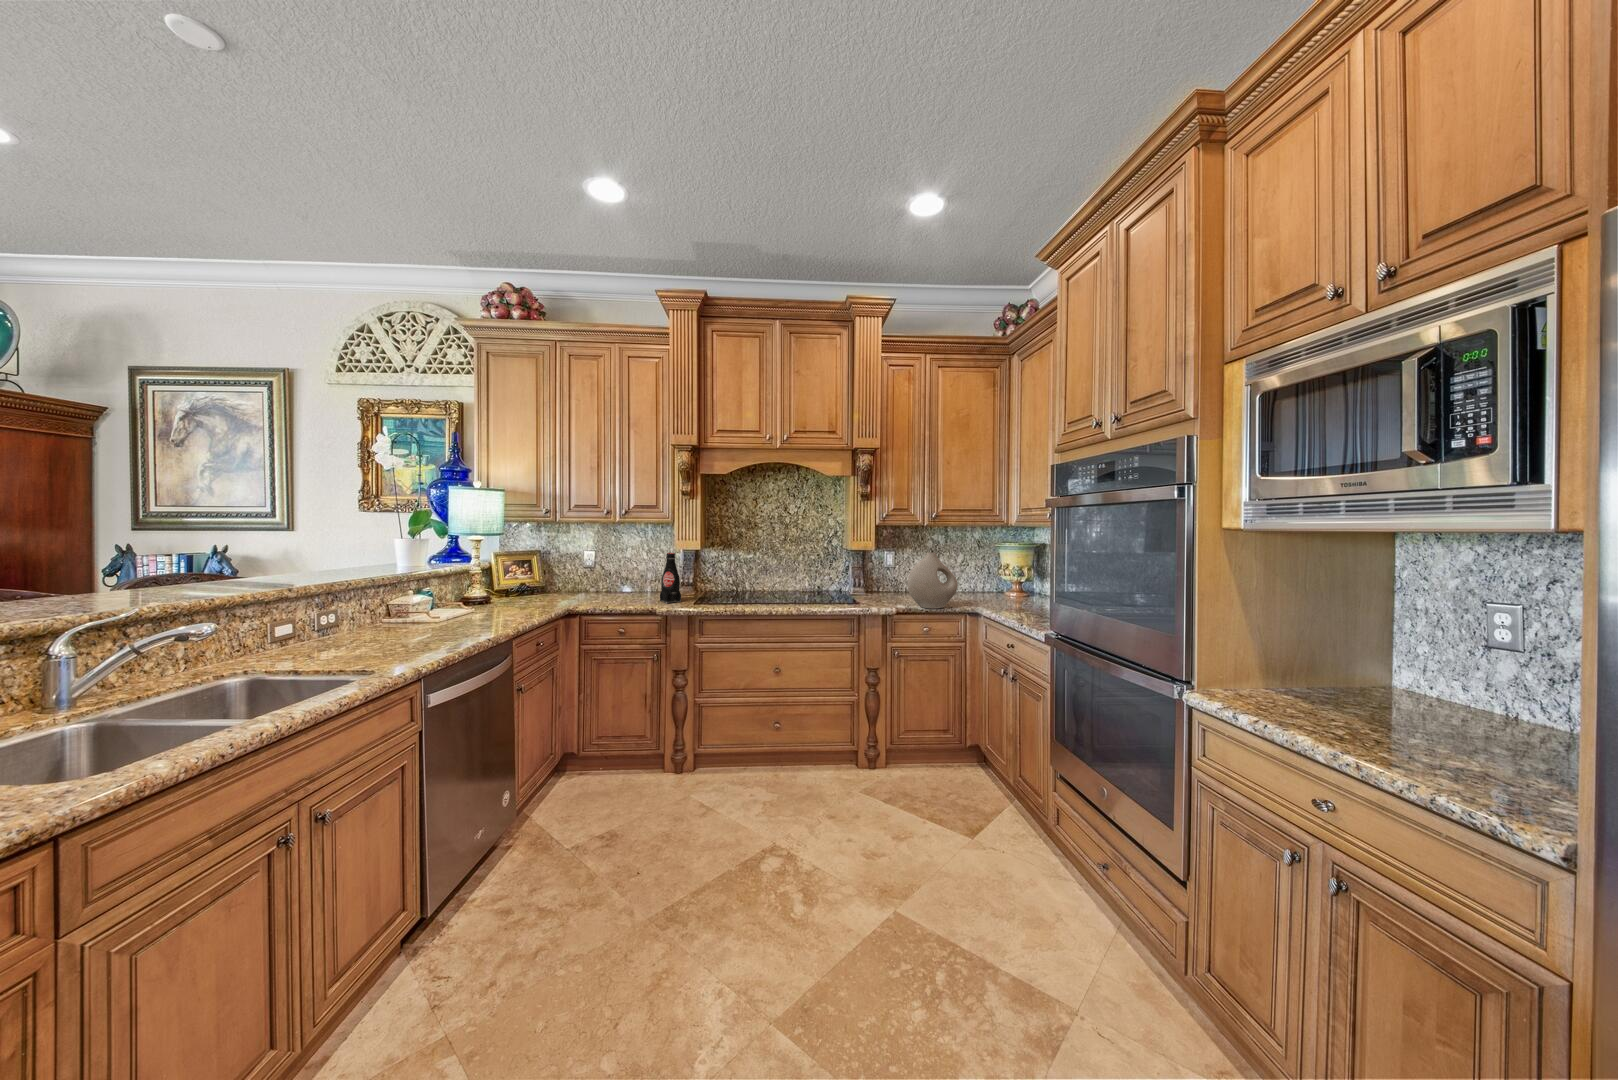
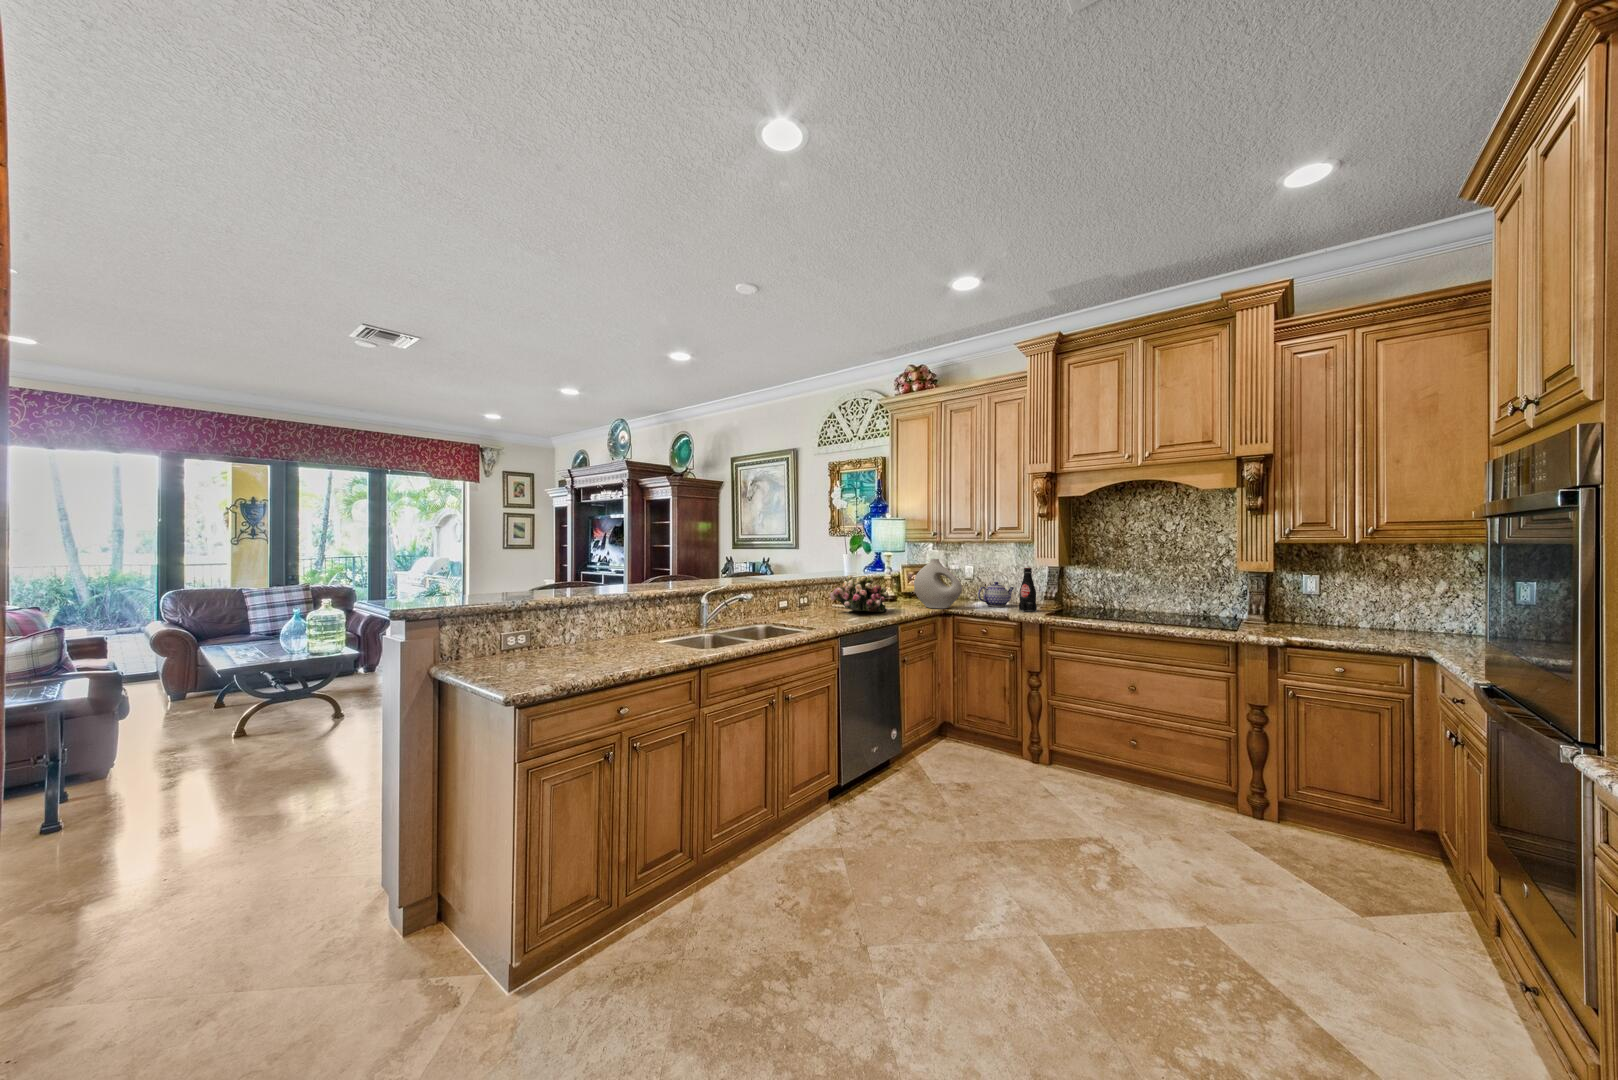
vase: present [908,552,958,609] -> present [914,559,962,609]
teapot: none [608,568,648,598] -> present [978,582,1014,607]
flower arrangement: none [359,575,480,634] -> present [830,575,889,612]

